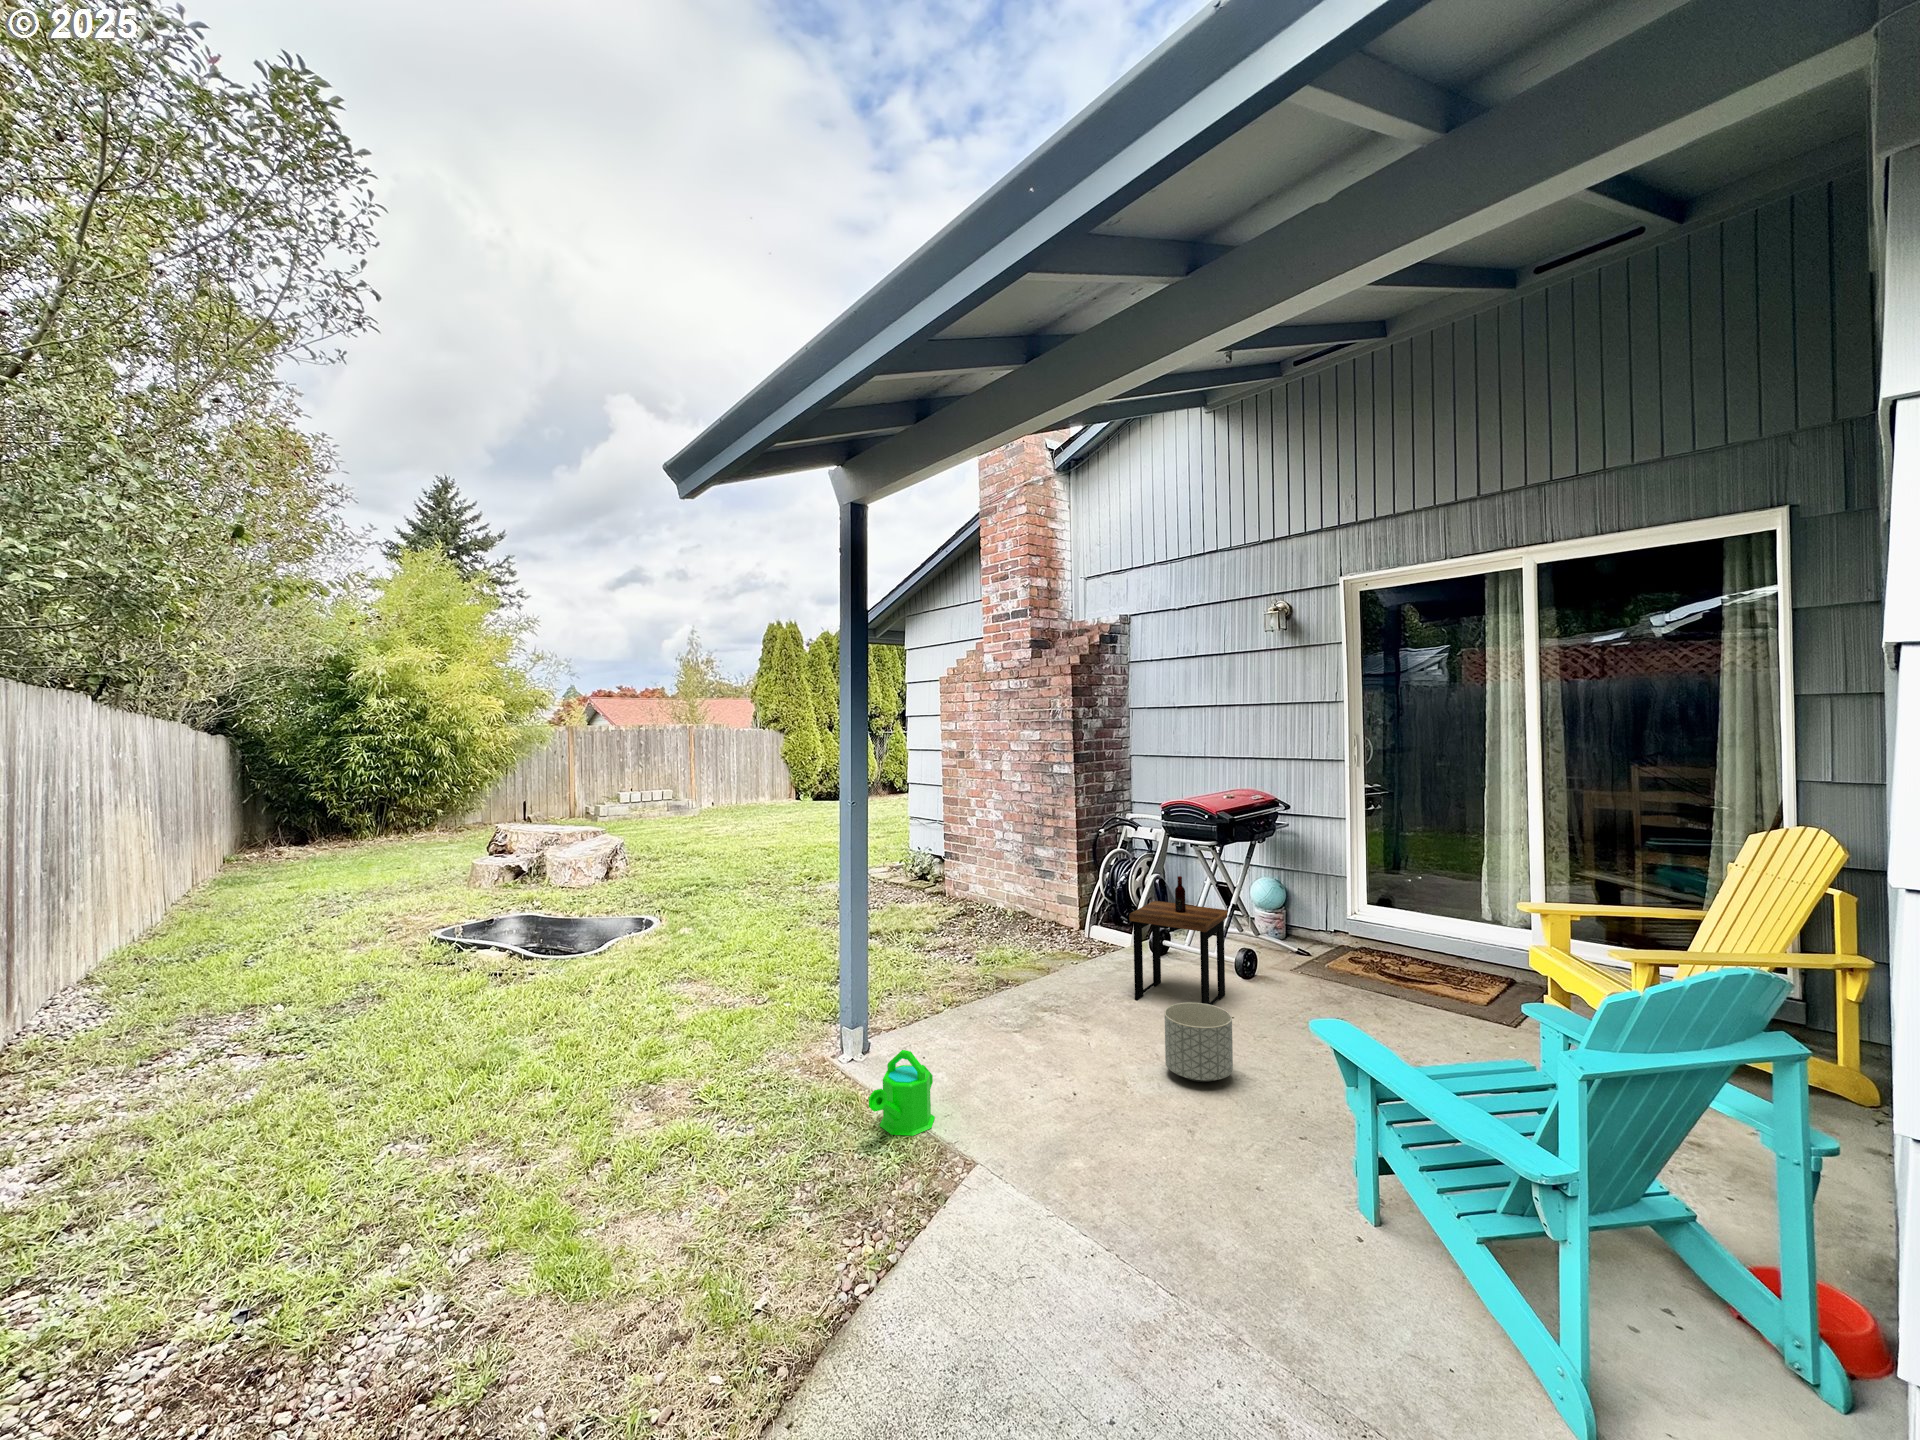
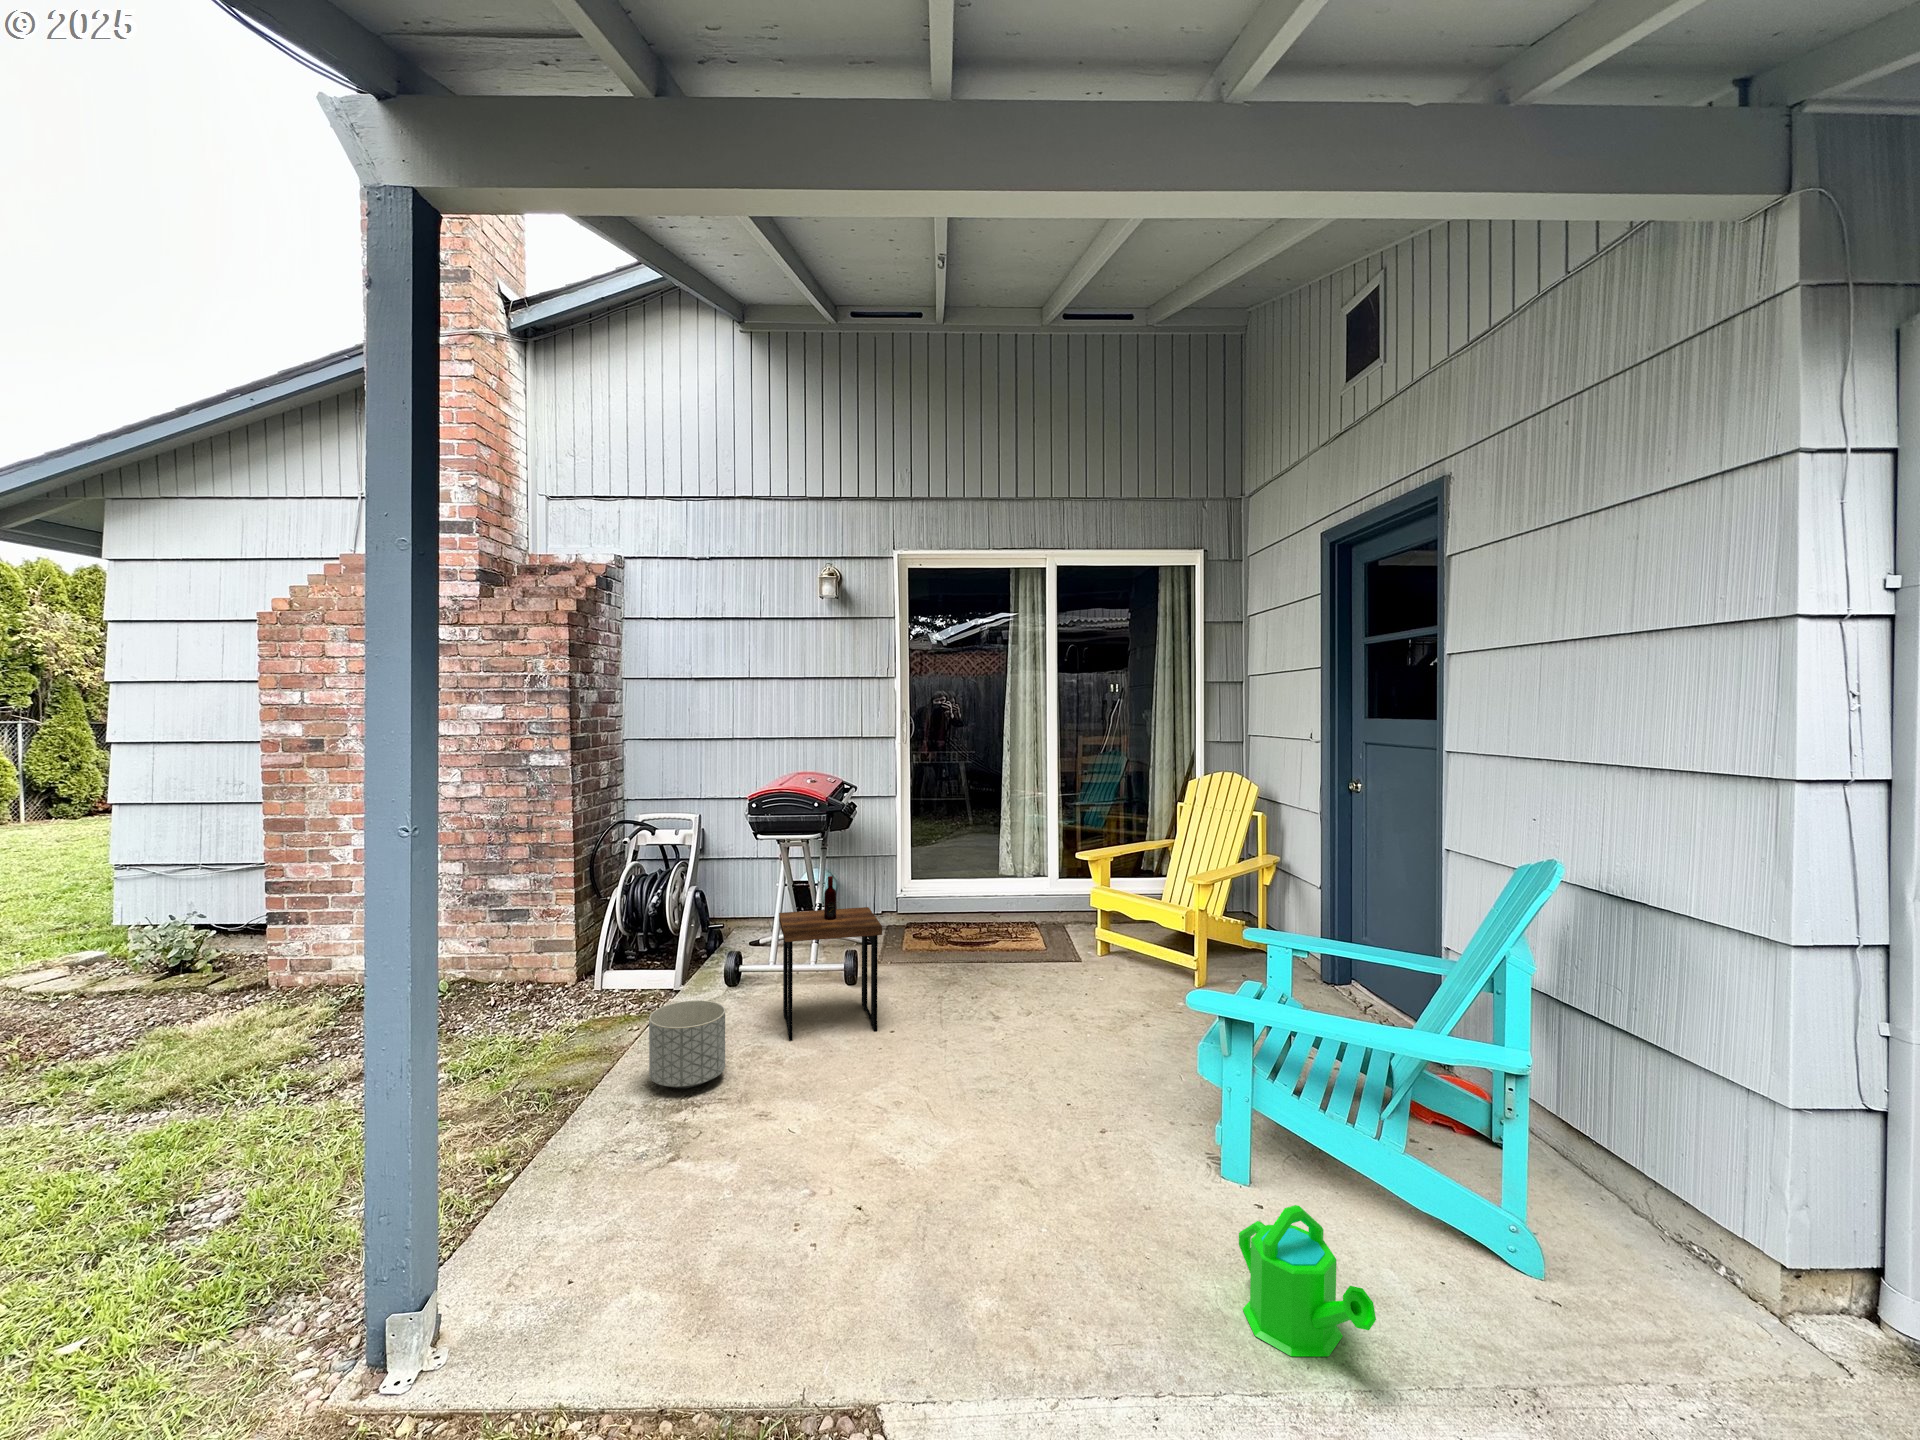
planter: present [1164,1003,1233,1082] -> present [649,1000,725,1089]
watering can: present [869,1050,935,1136] -> present [1239,1205,1376,1357]

